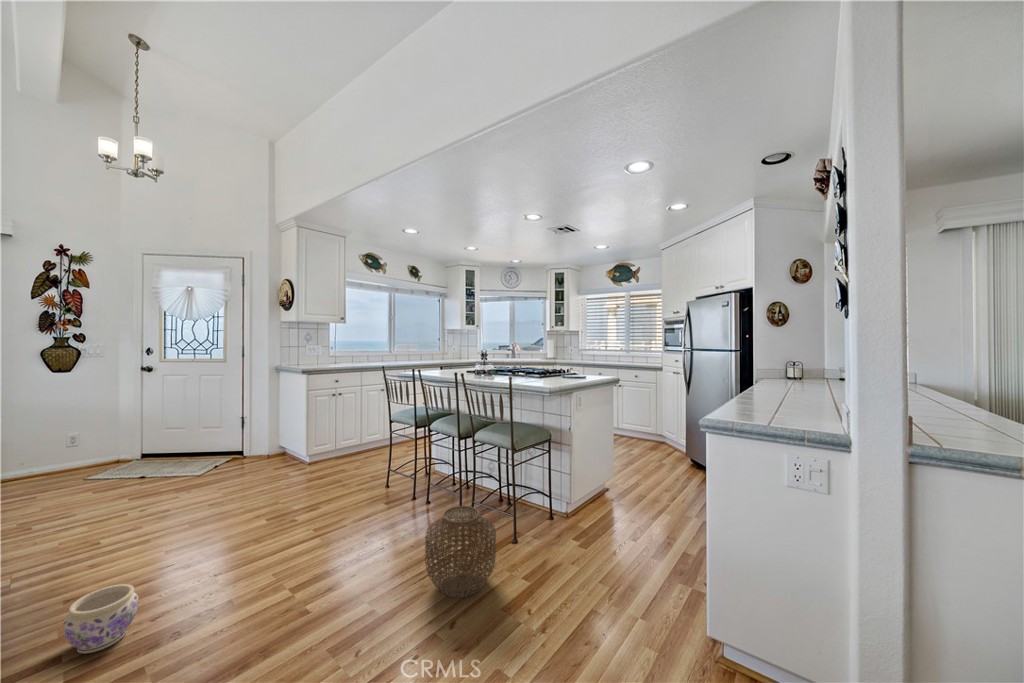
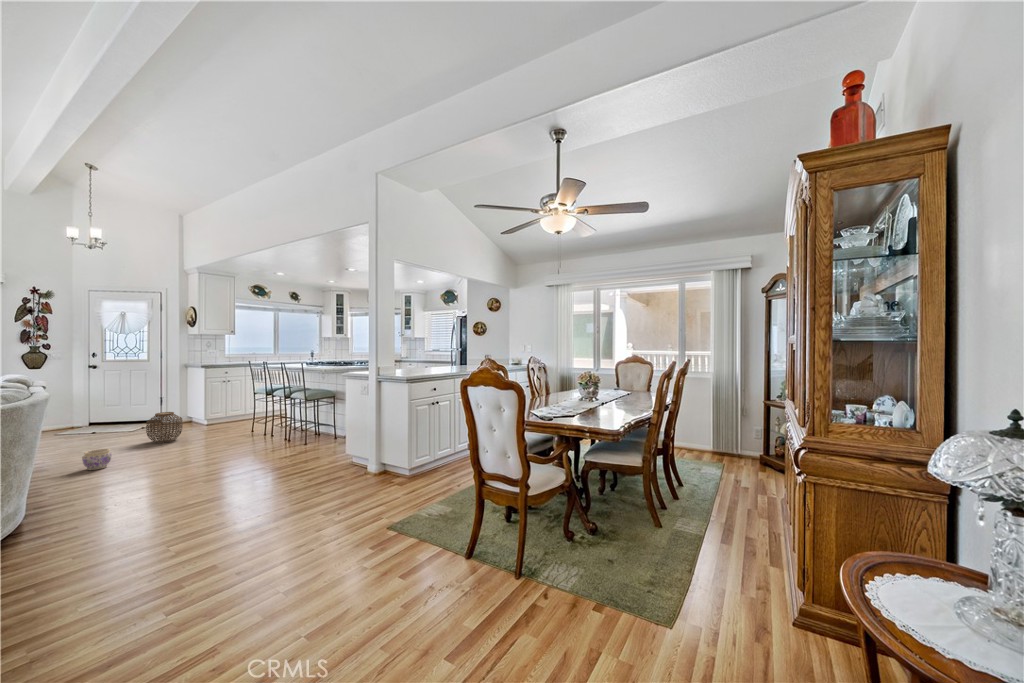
woven basket: present [425,506,496,598] -> present [146,412,183,443]

